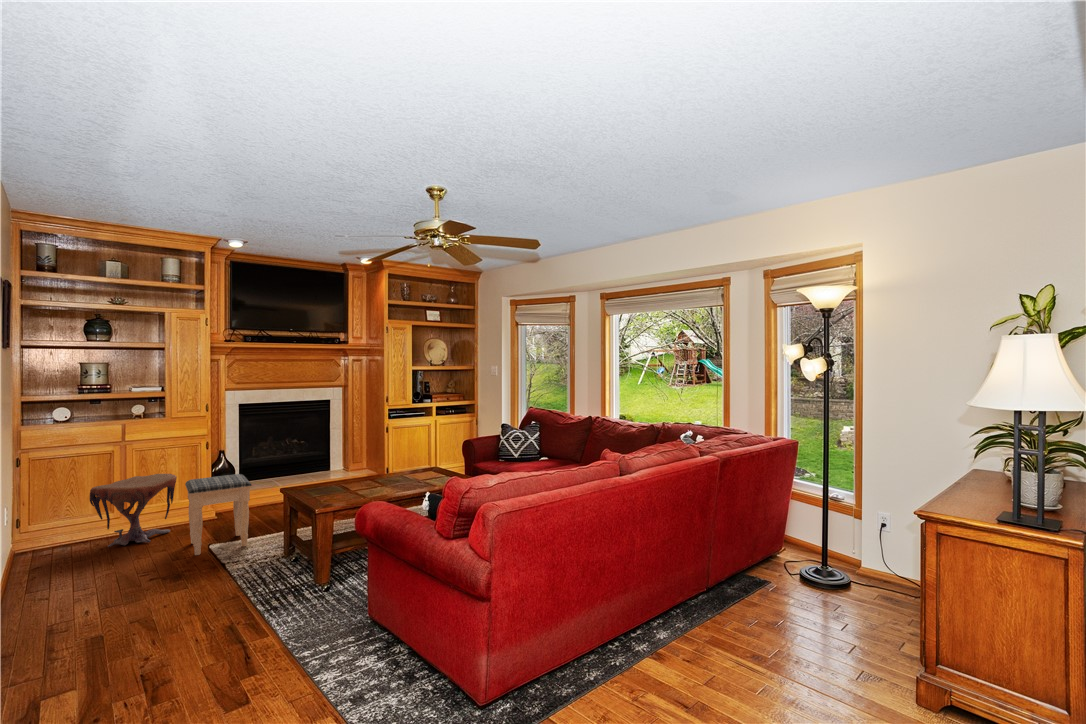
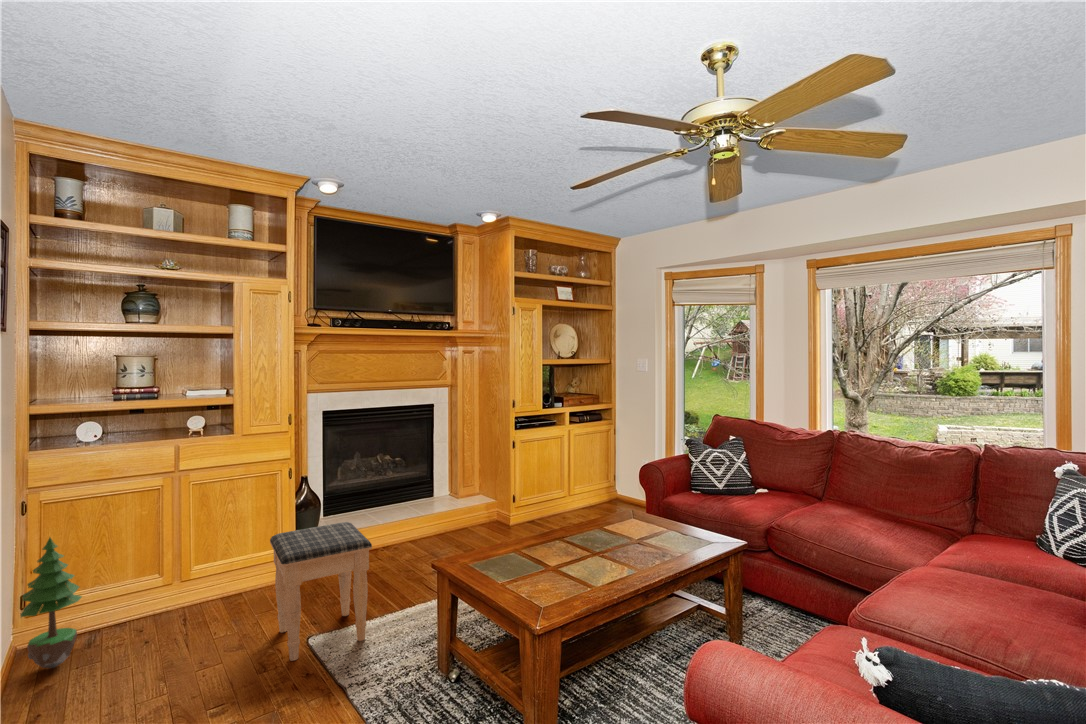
side table: present [89,474,177,547] -> none [129,518,254,638]
potted tree: none [19,477,59,561] -> present [21,537,82,668]

